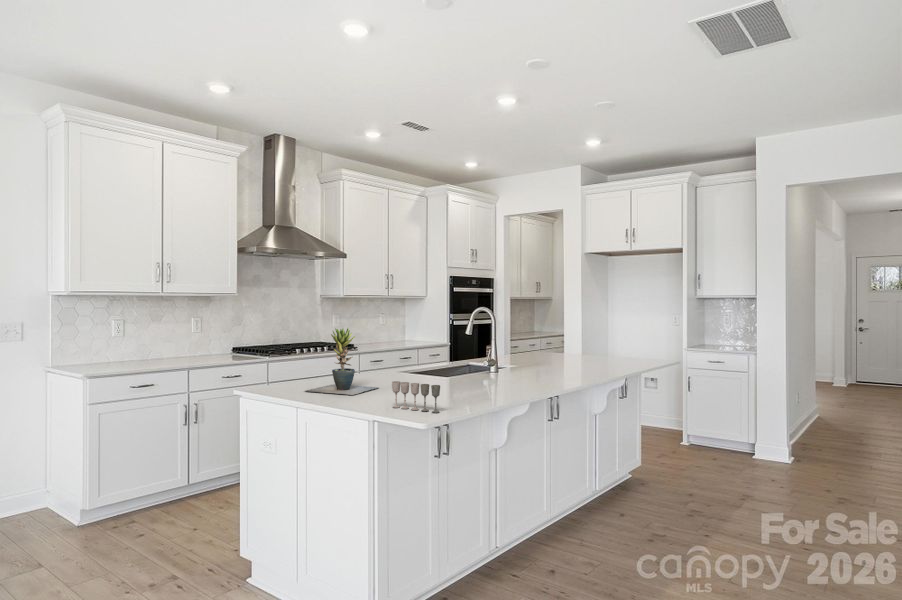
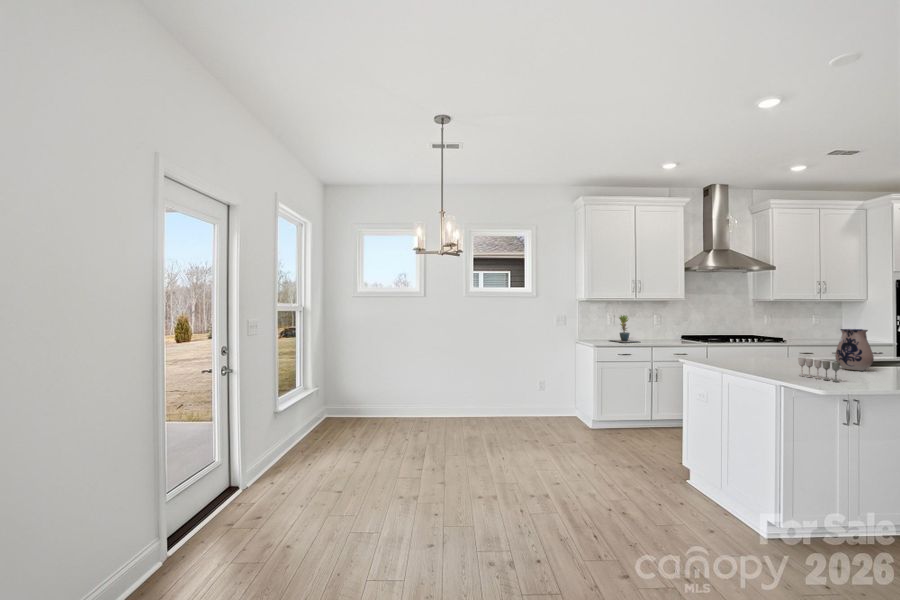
potted plant: present [306,328,378,395] -> present [612,315,638,342]
ceramic pitcher: none [423,334,459,388] -> present [835,329,874,371]

